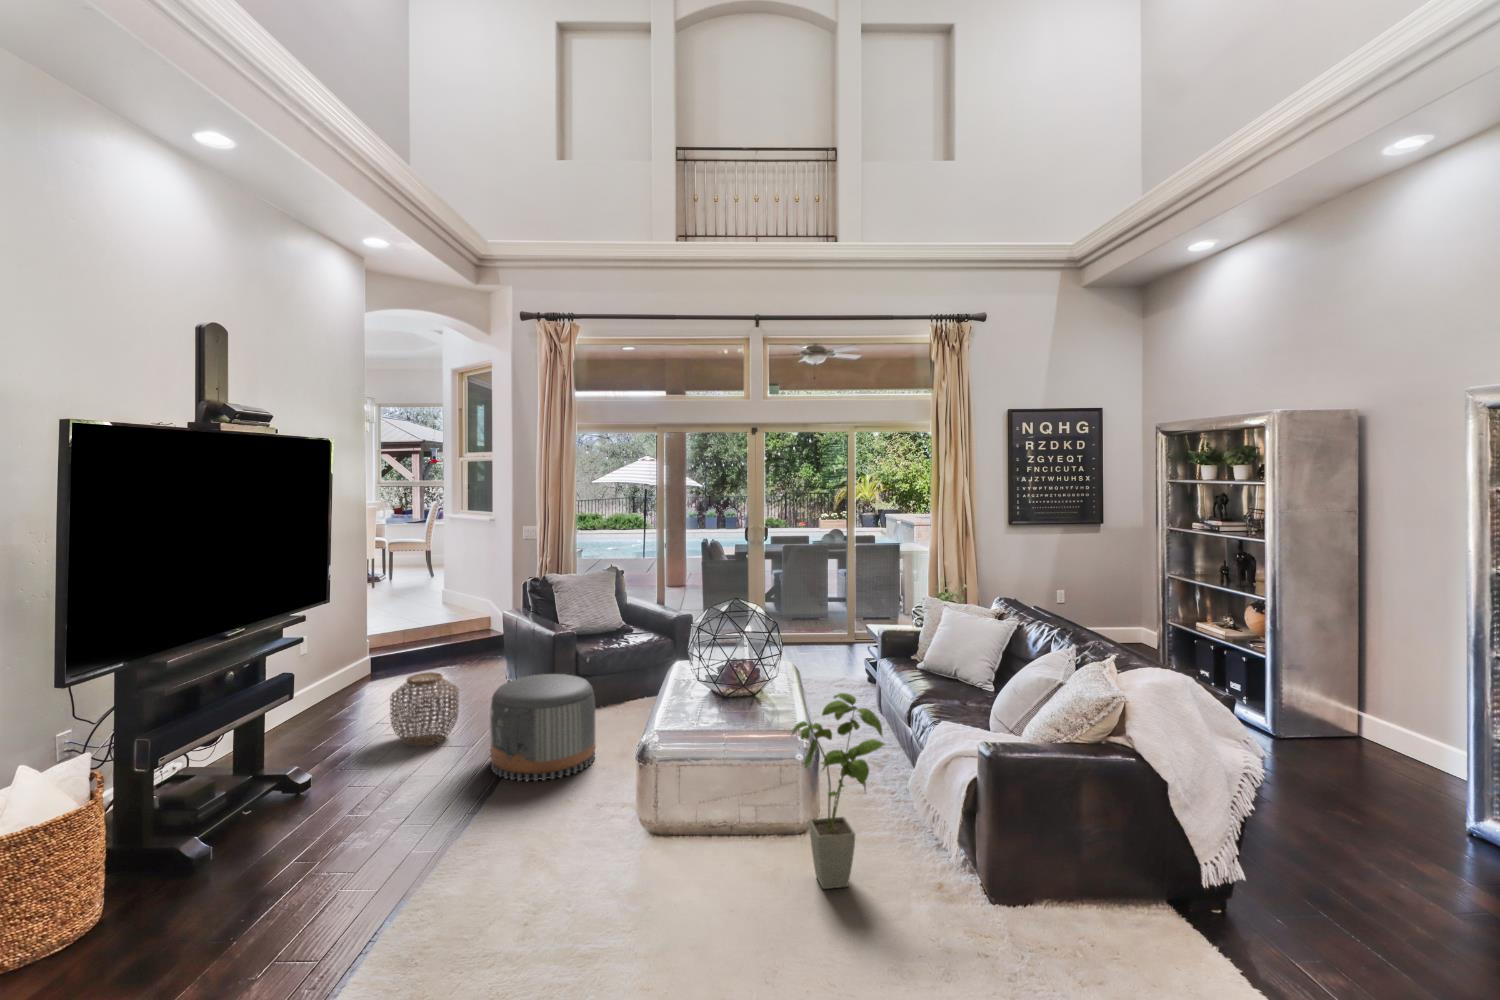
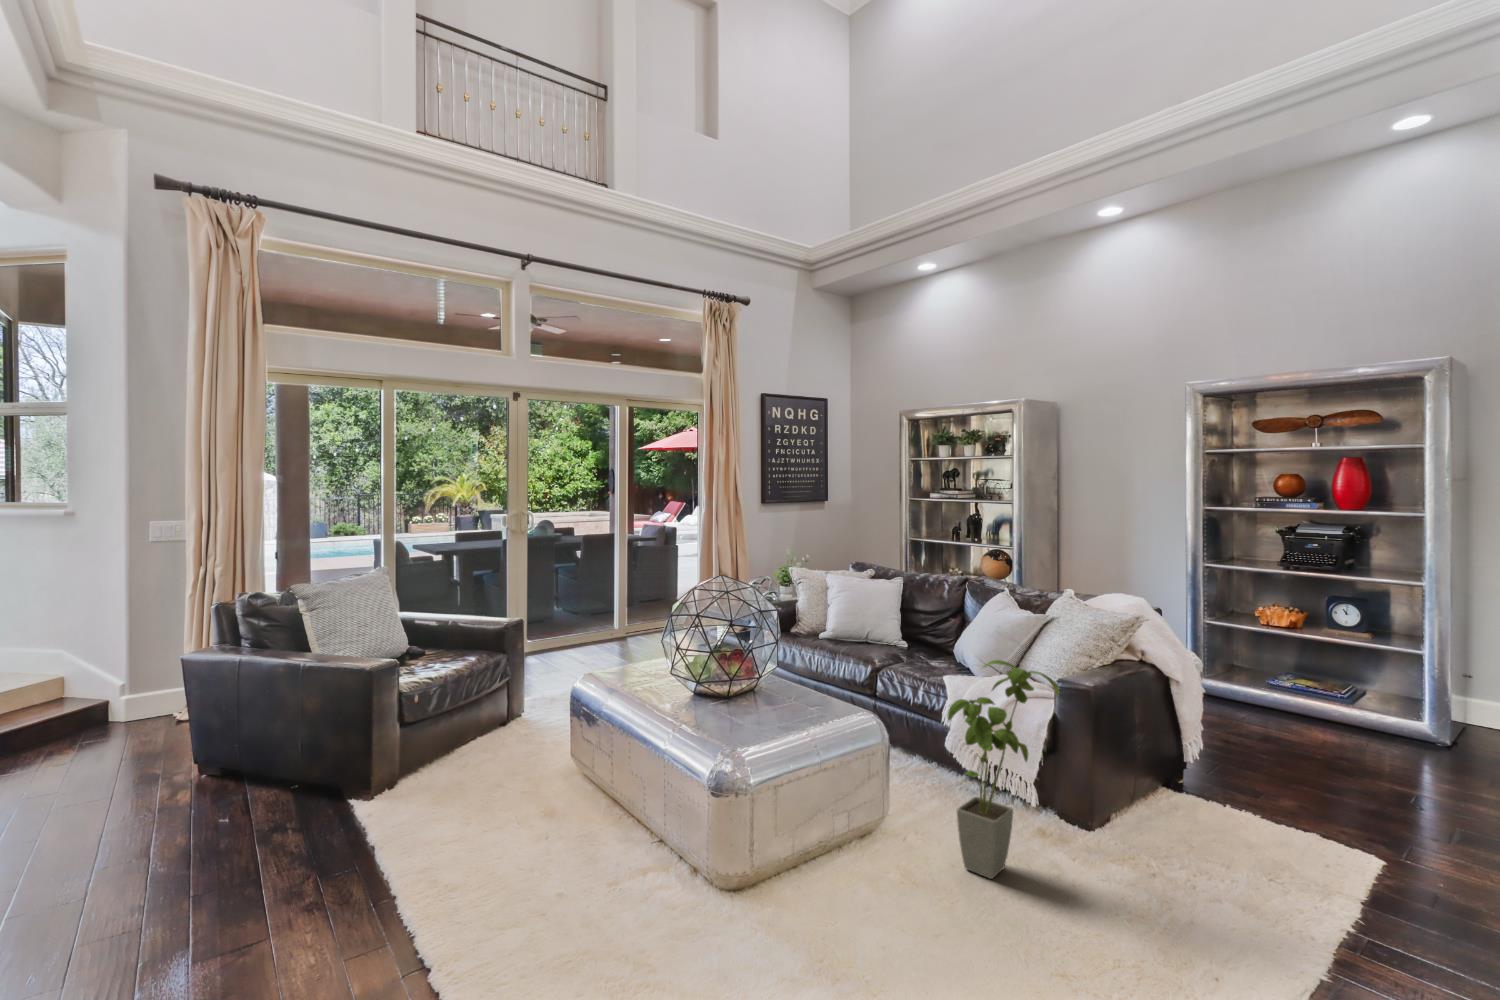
woven basket: present [390,672,459,746] -> none [100,765,245,909]
pouf: present [490,674,596,781] -> none [369,720,535,900]

